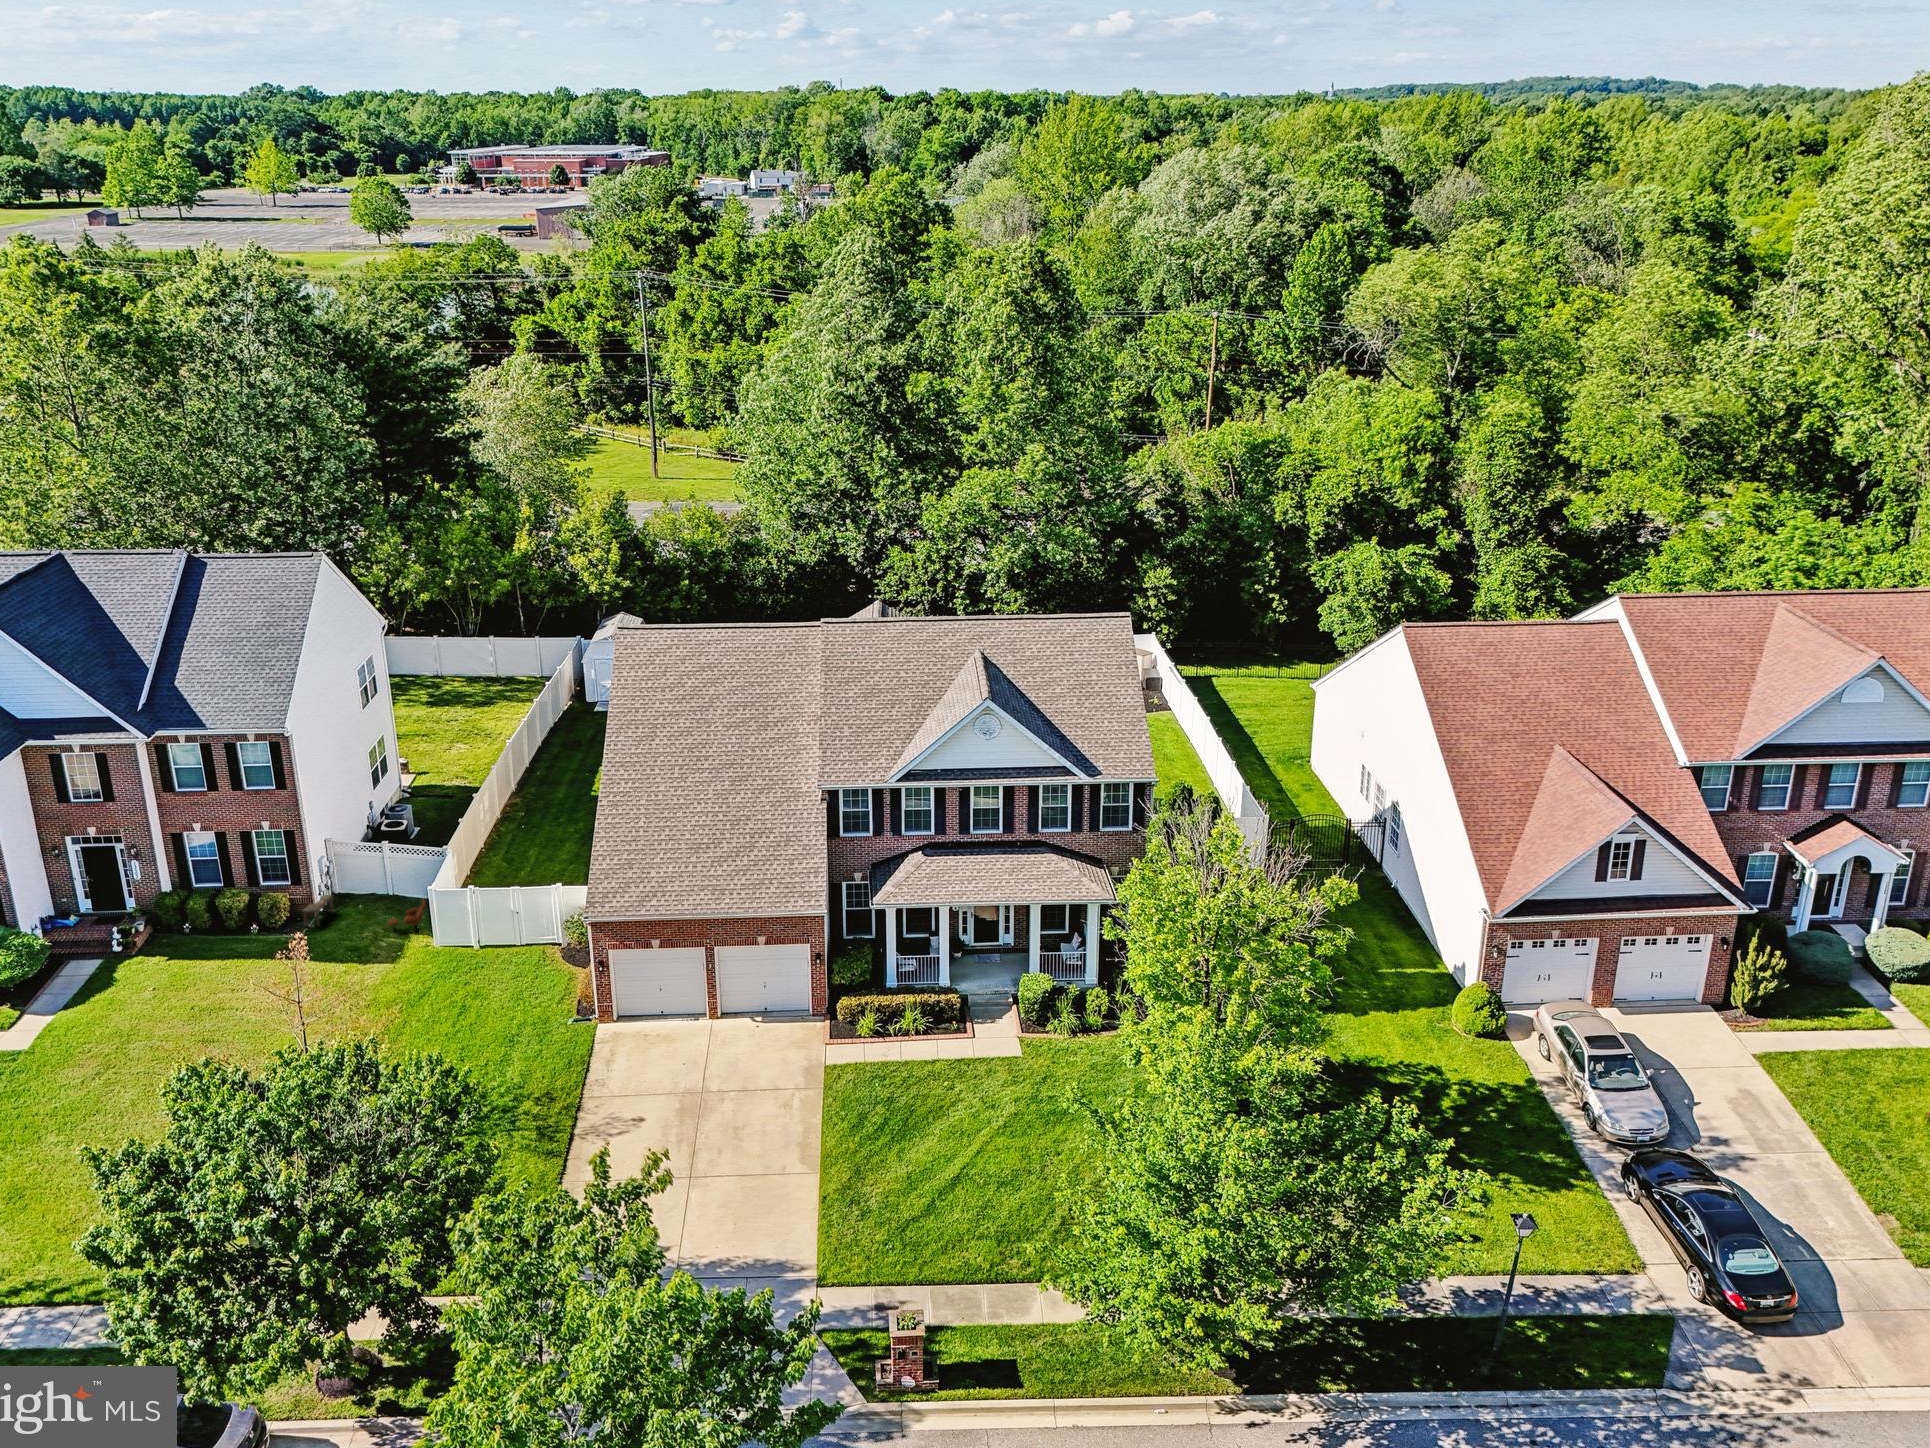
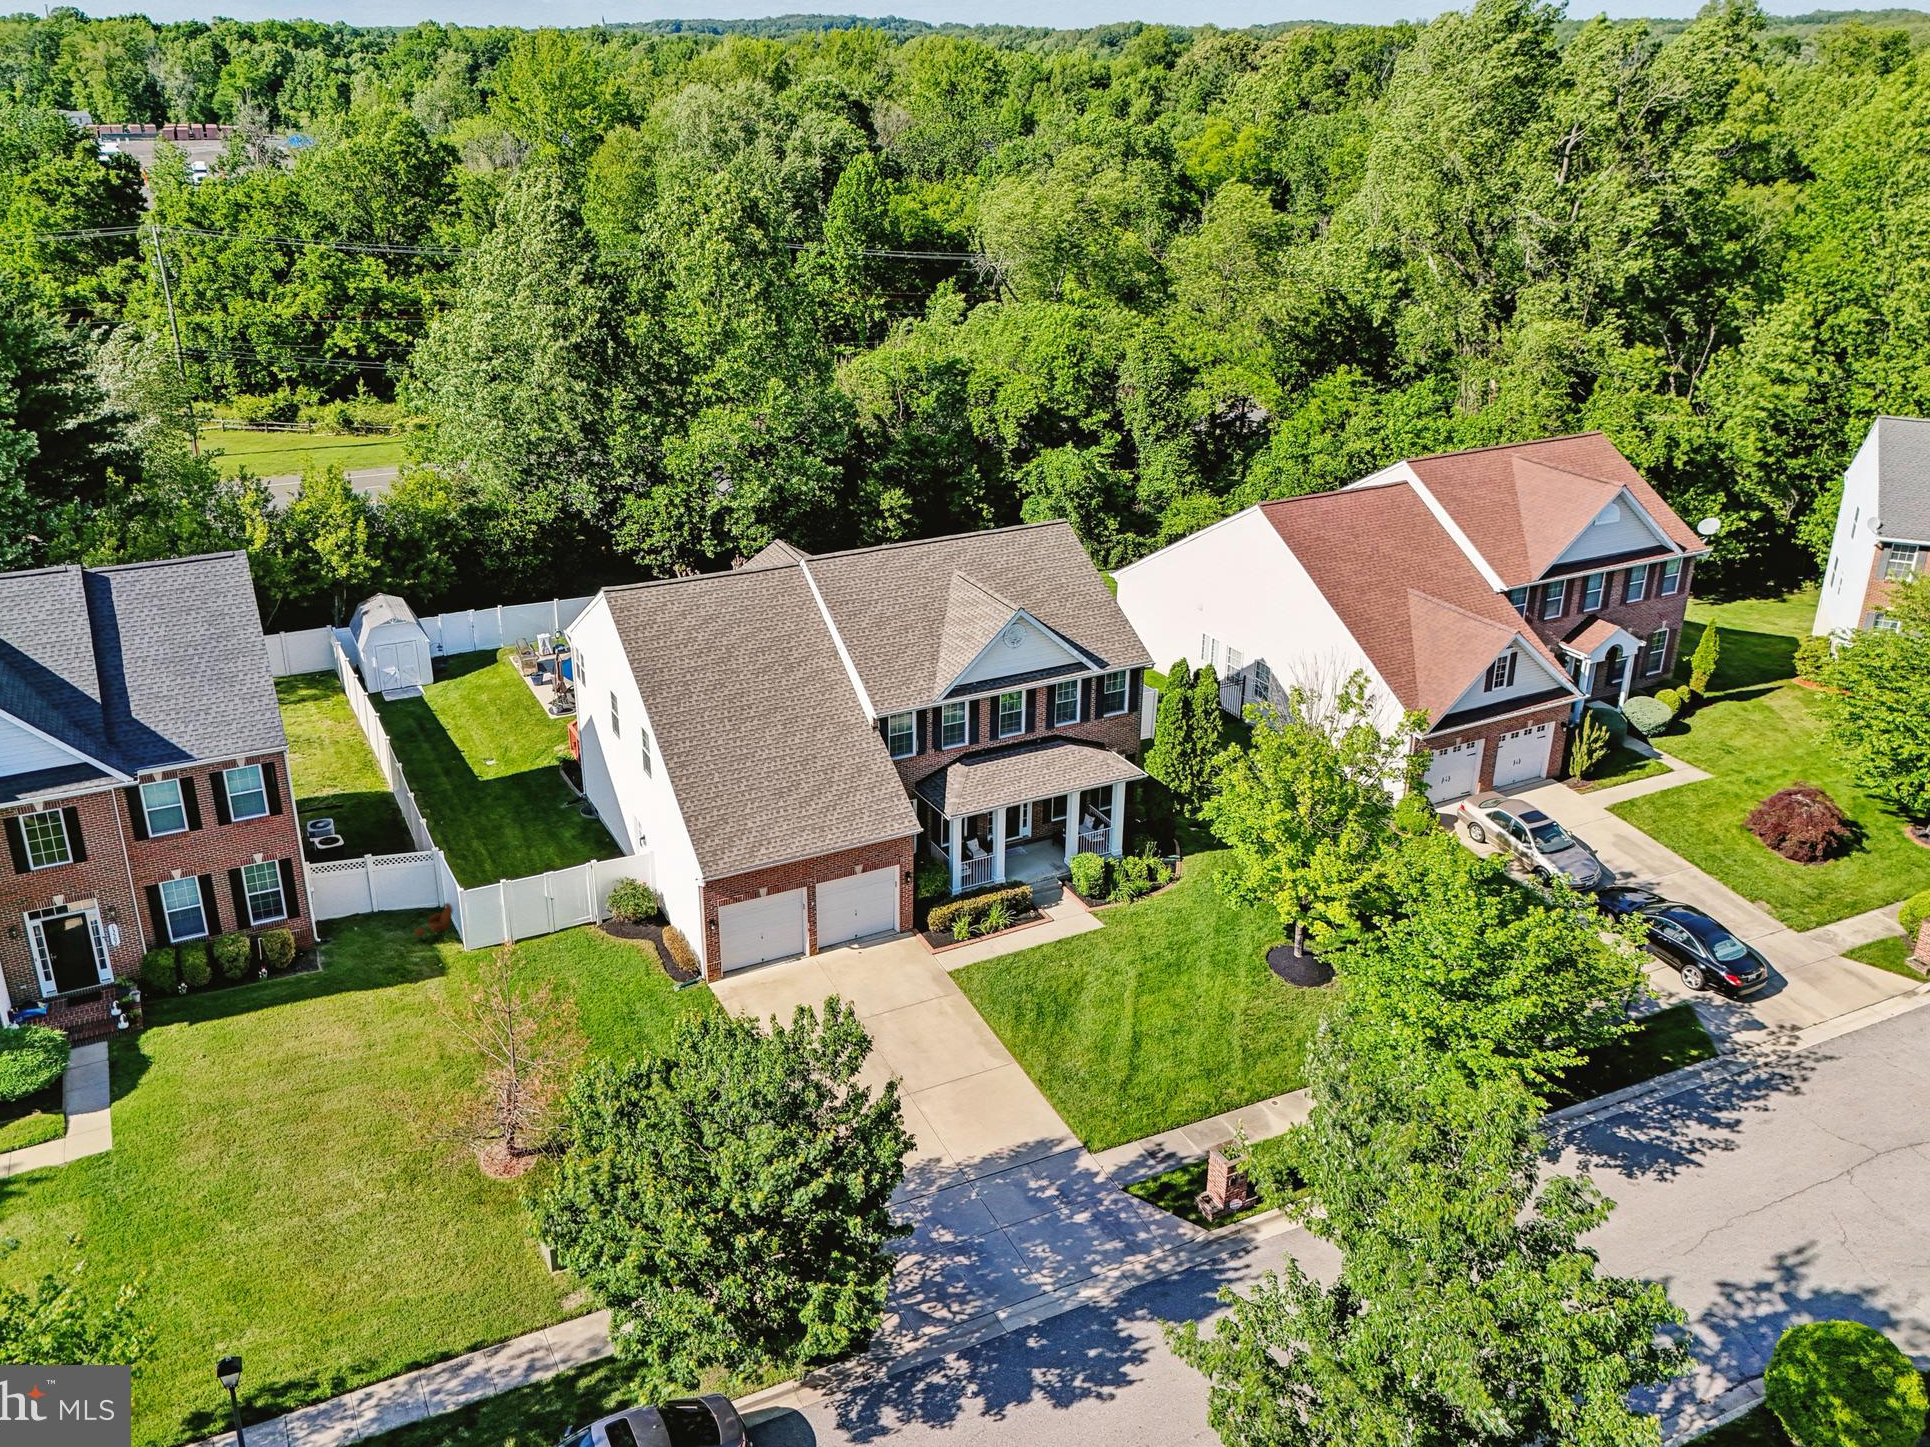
bench: present [303,895,333,927] -> none [316,919,338,957]

